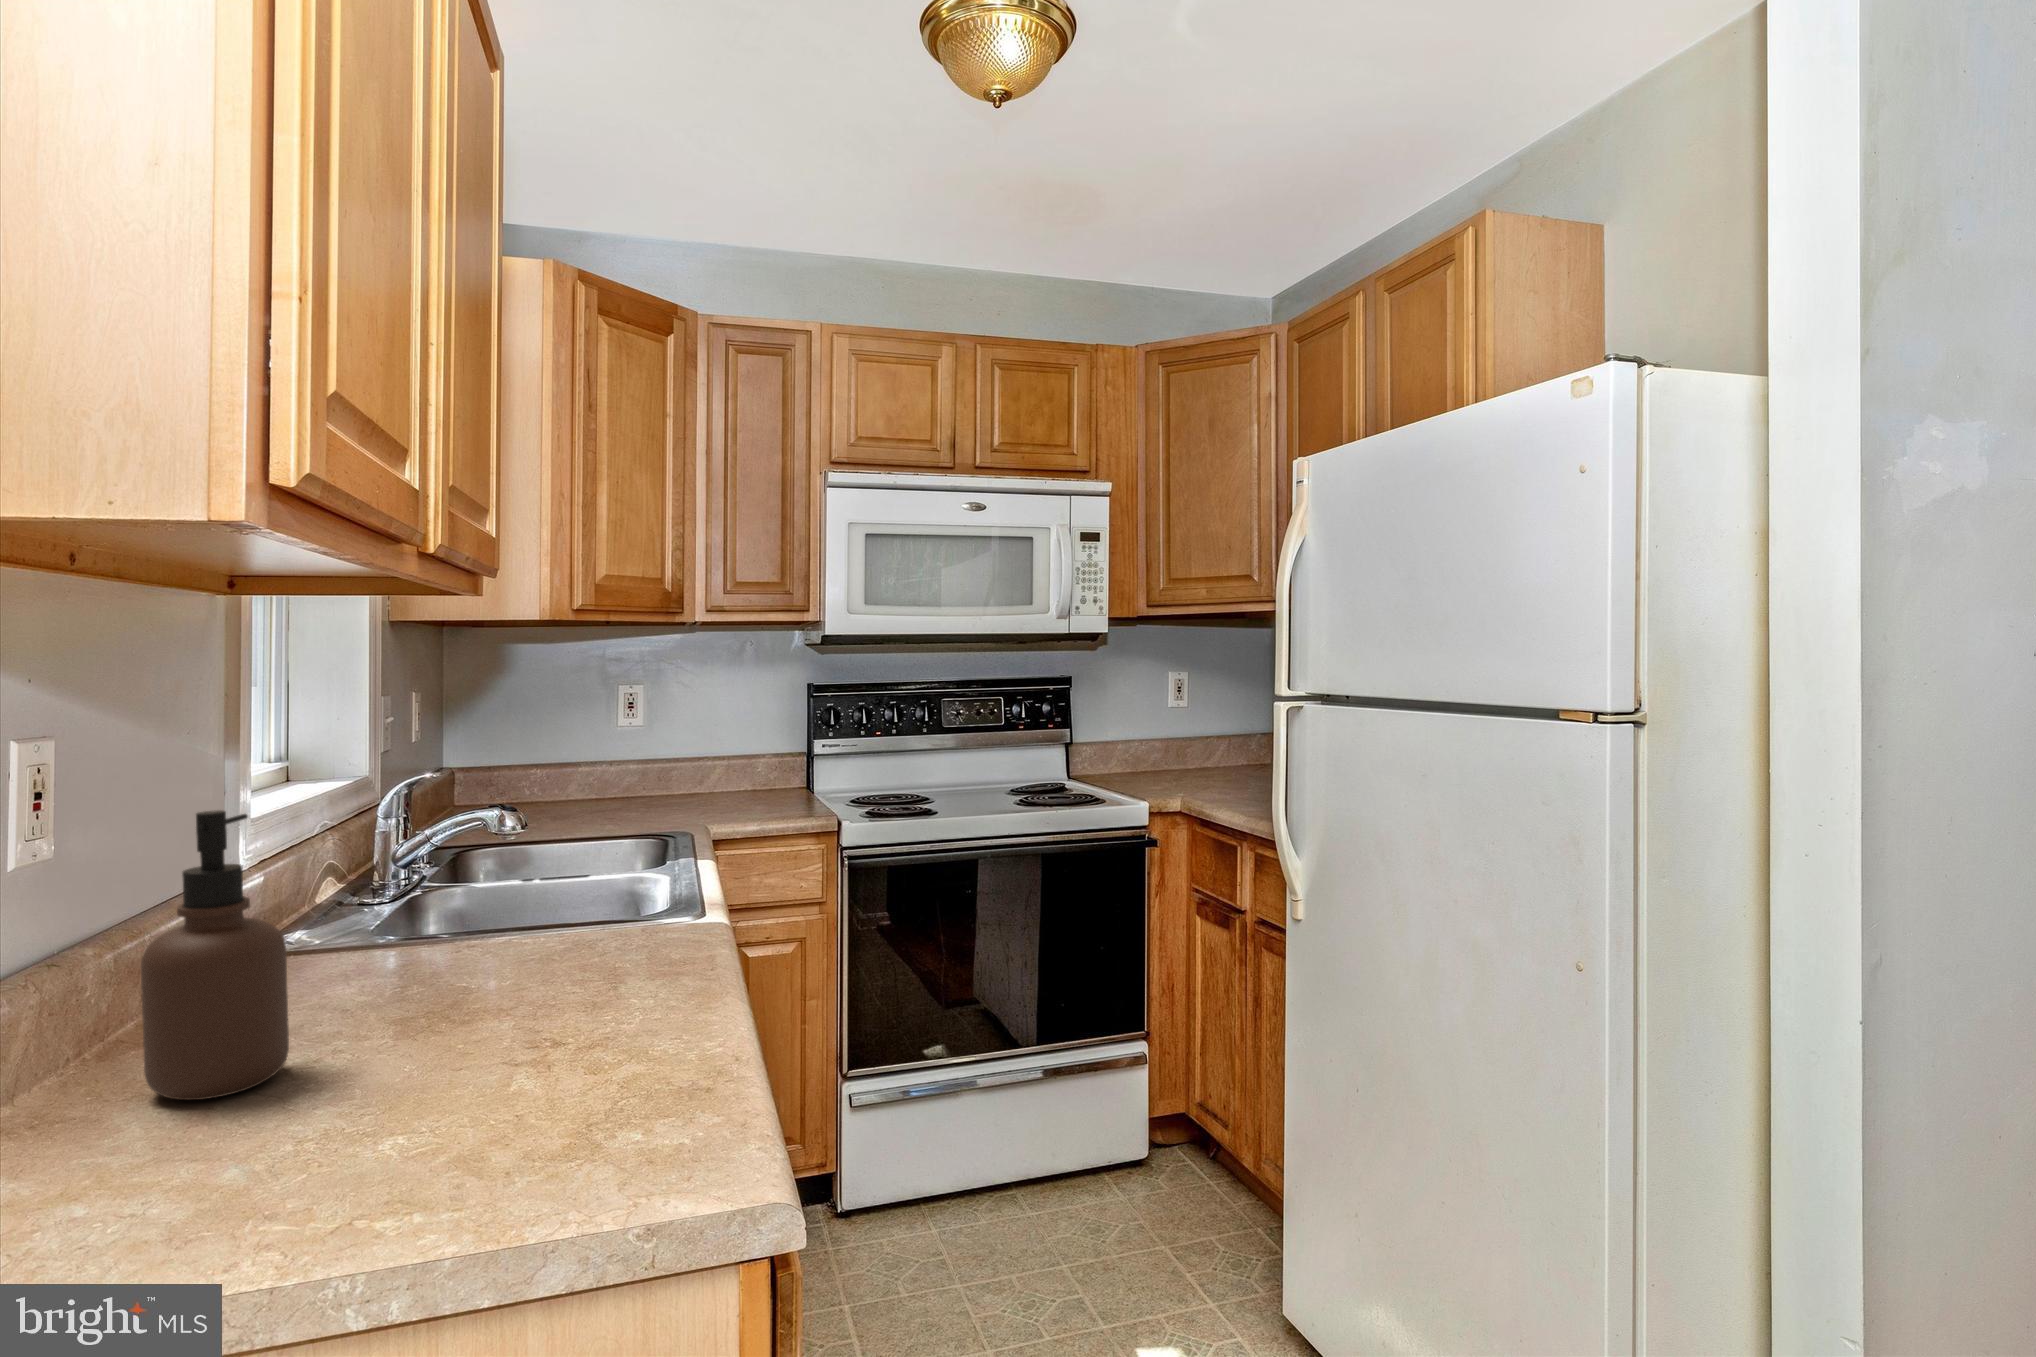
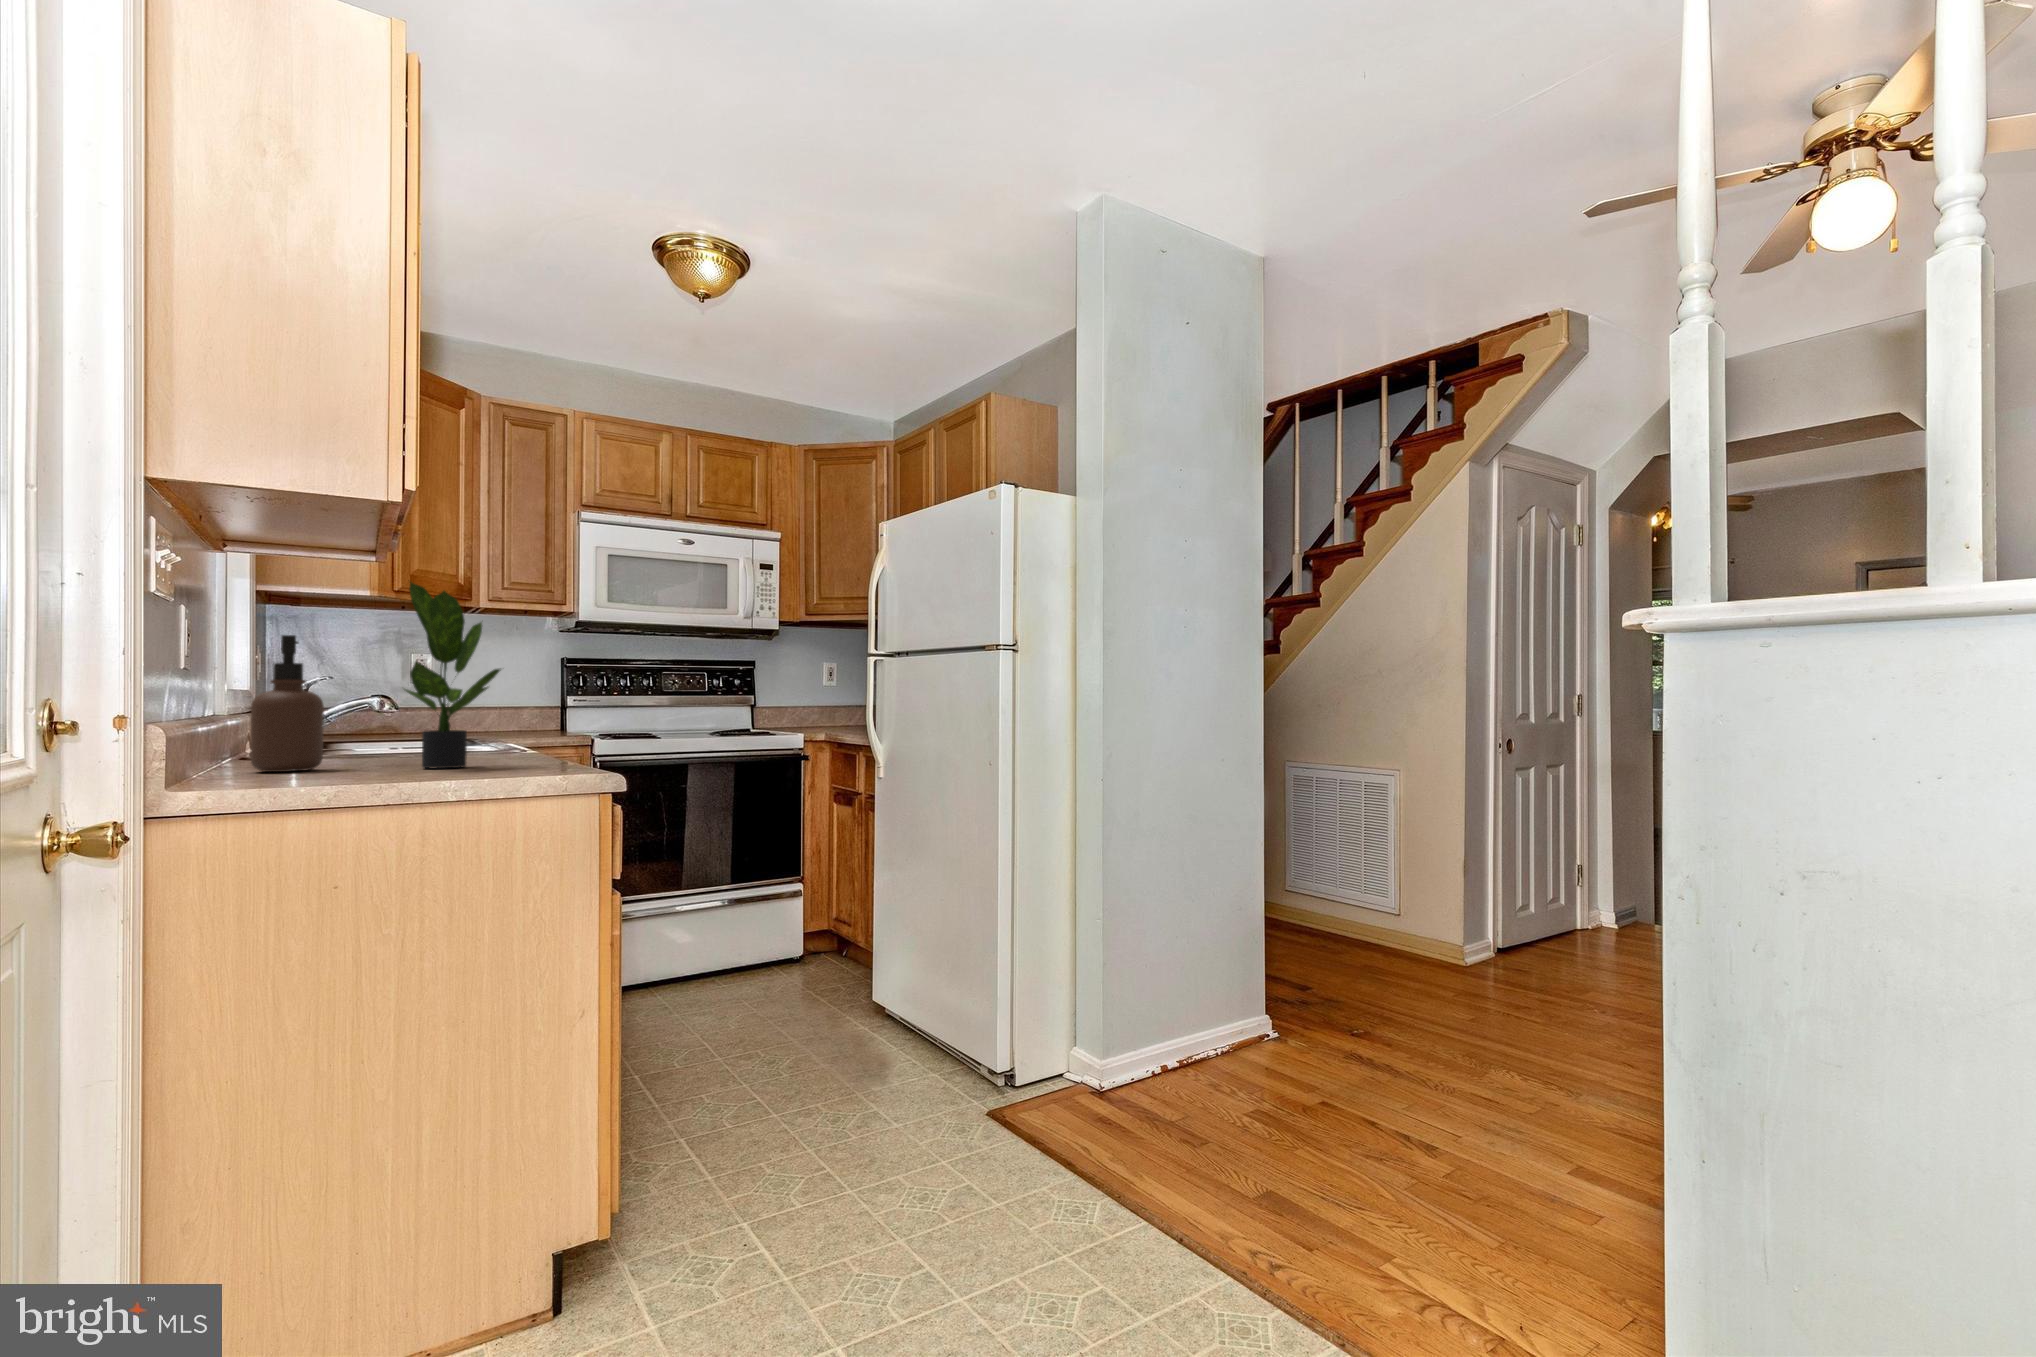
potted plant: none [397,701,617,1097] -> present [404,582,501,768]

